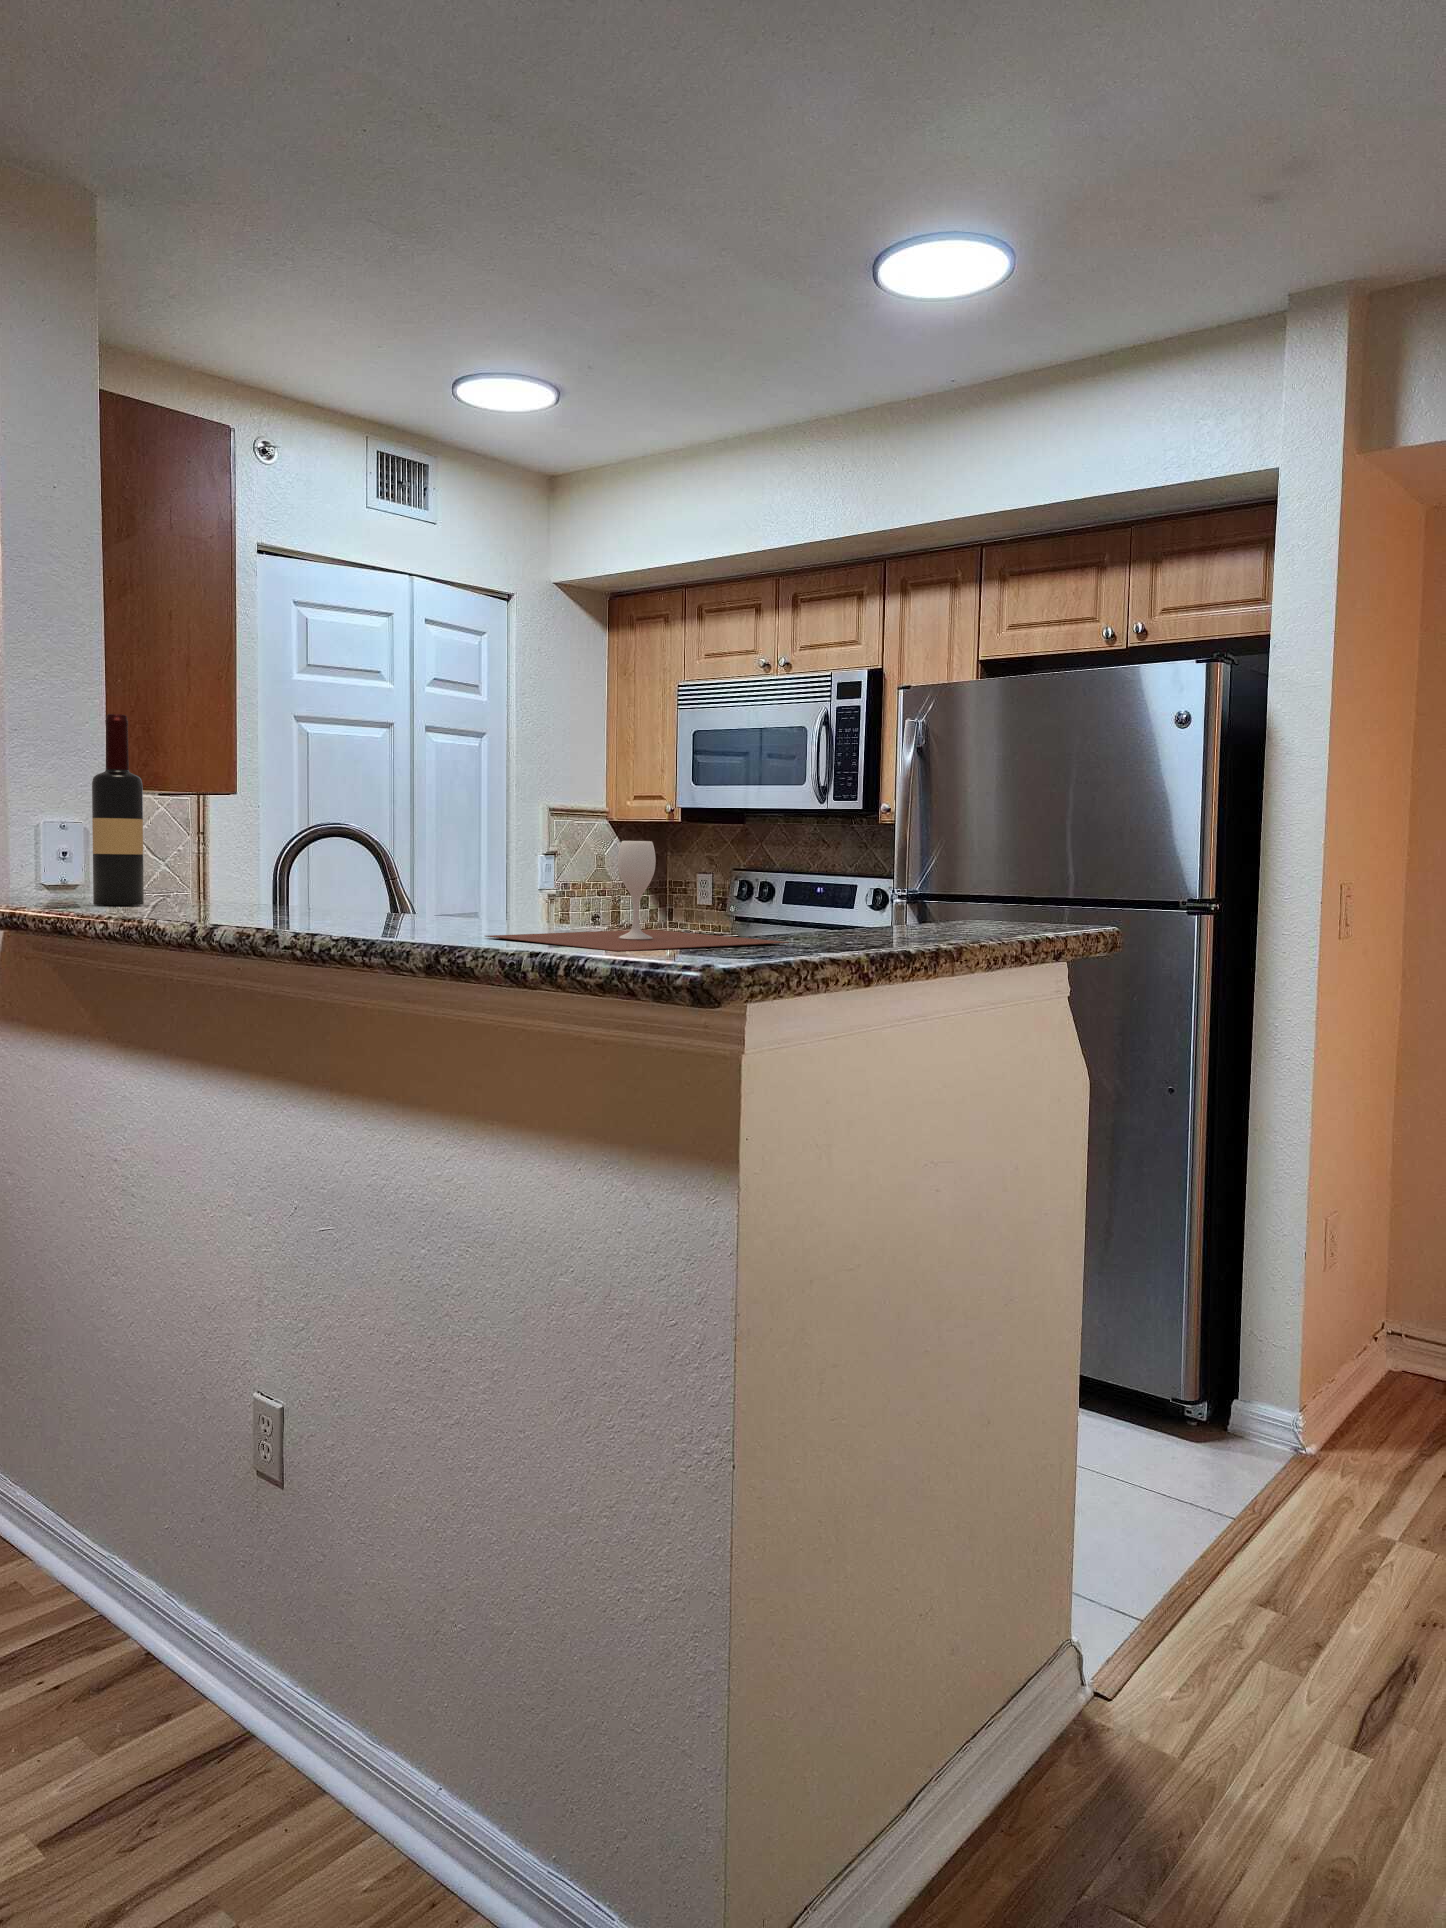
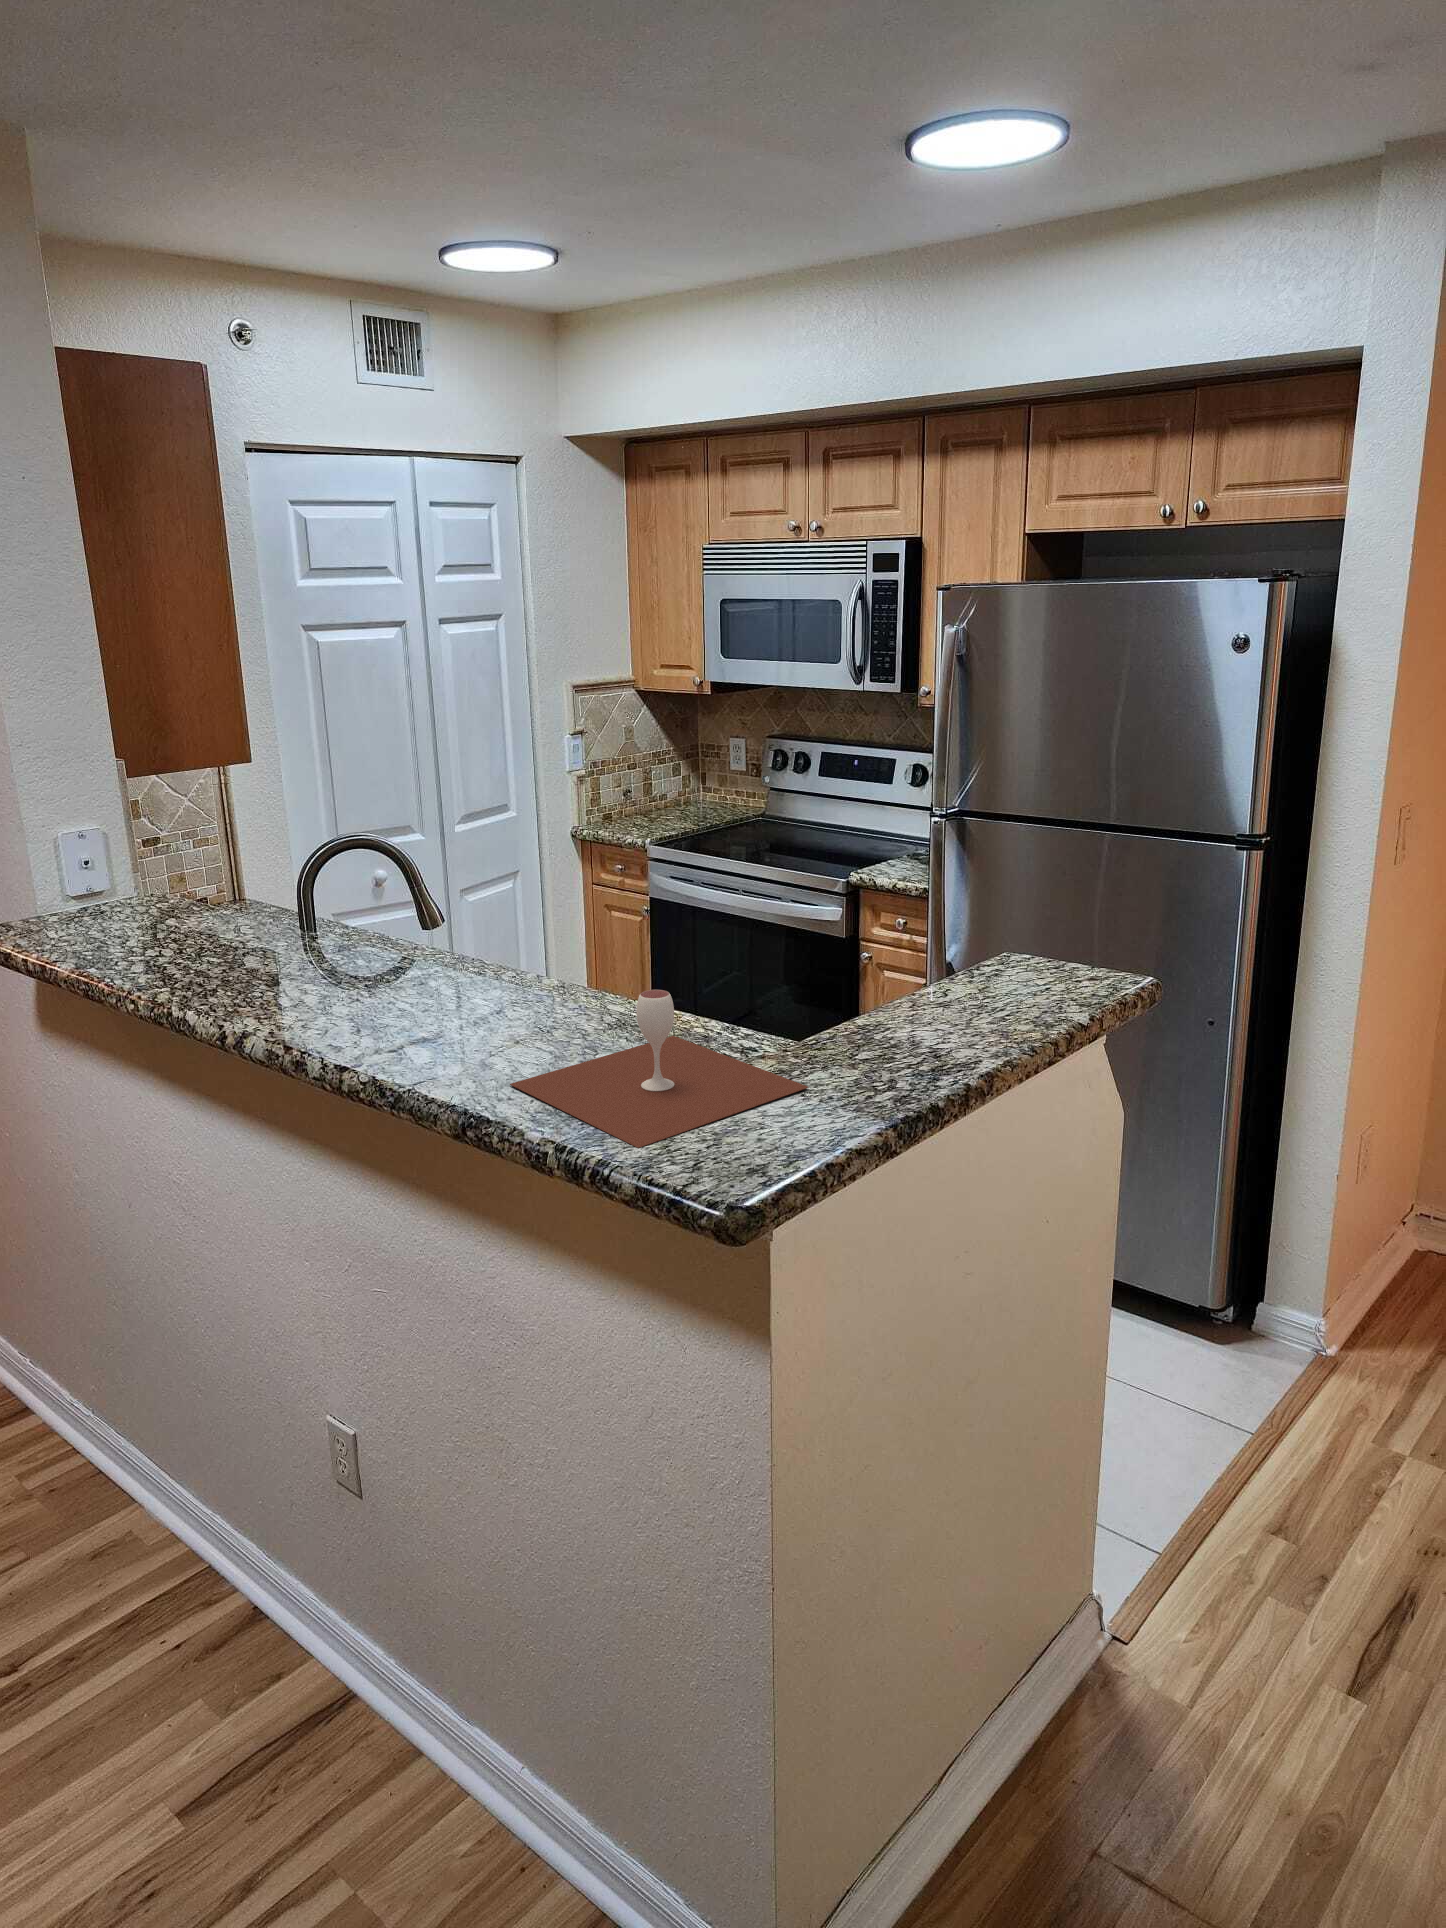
wine bottle: present [92,714,144,905] -> none [108,739,173,933]

